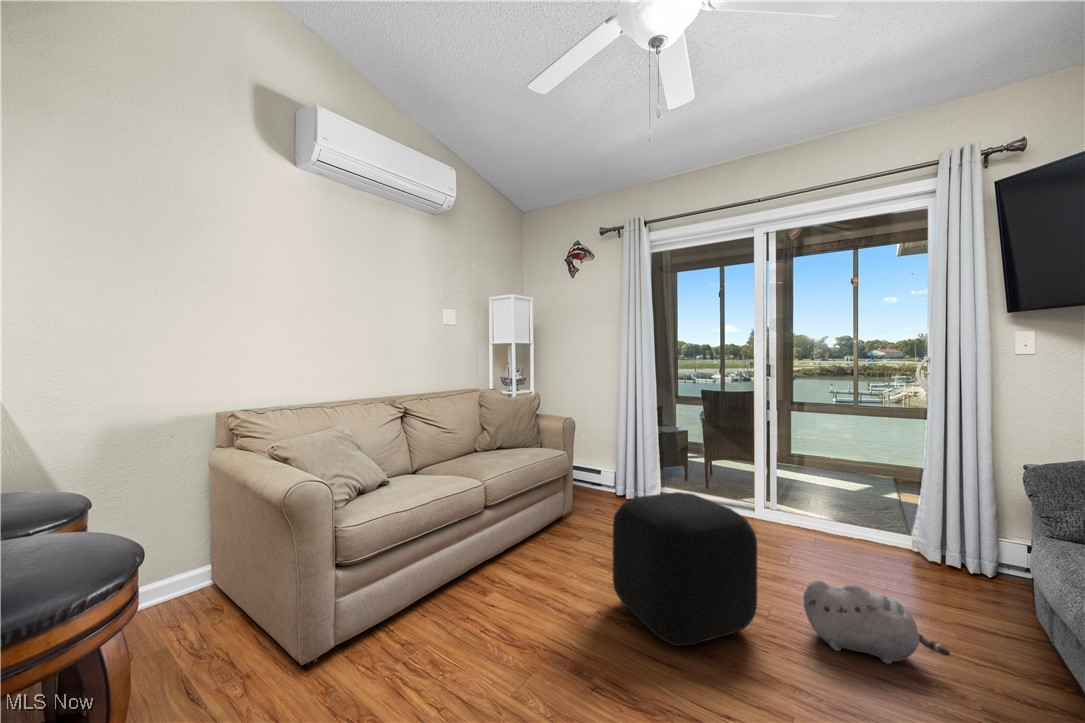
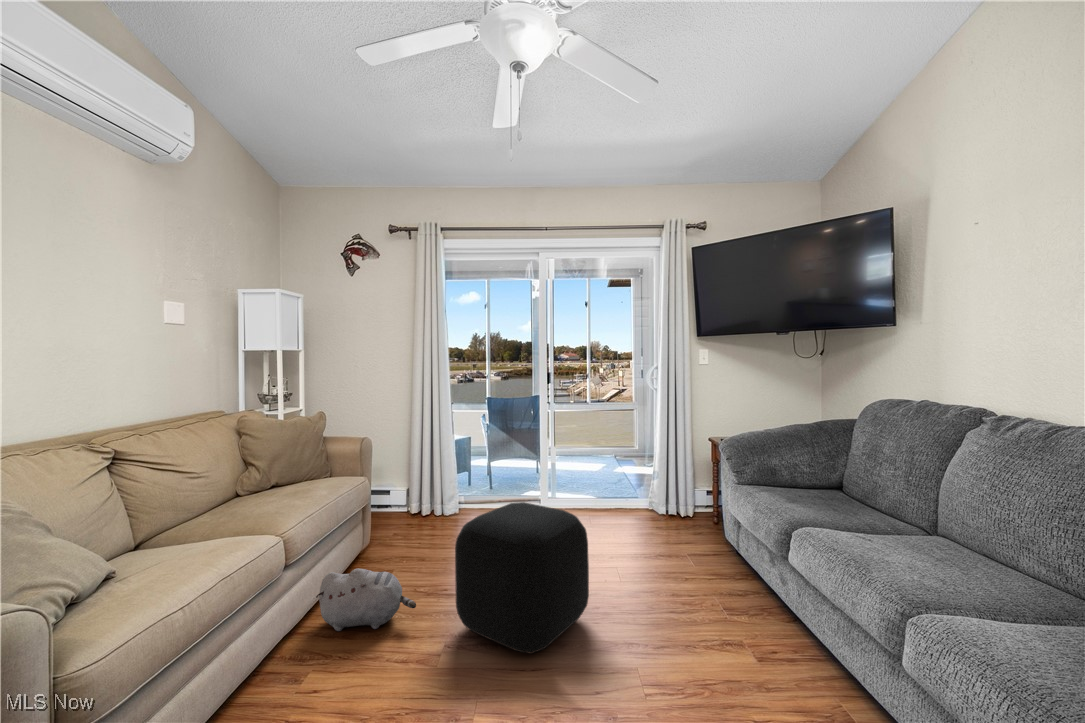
plush toy: present [803,580,950,664] -> present [316,568,416,631]

